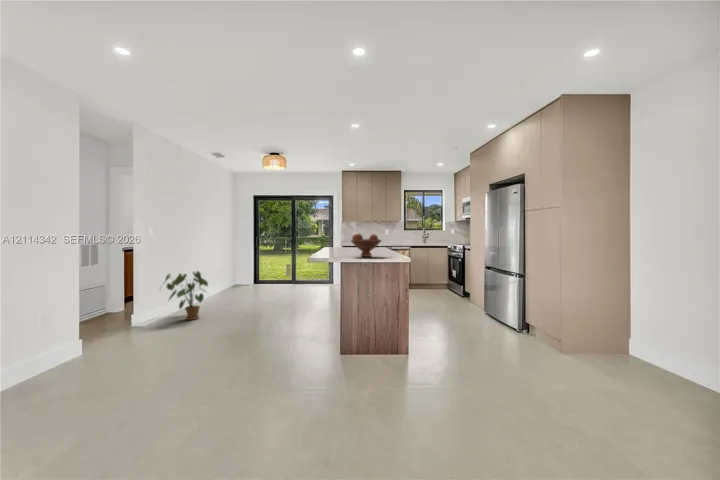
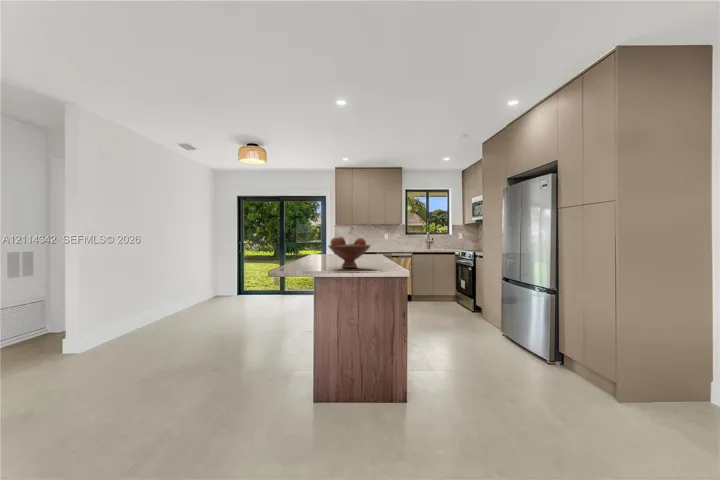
house plant: present [165,271,208,320] -> none [104,283,170,343]

